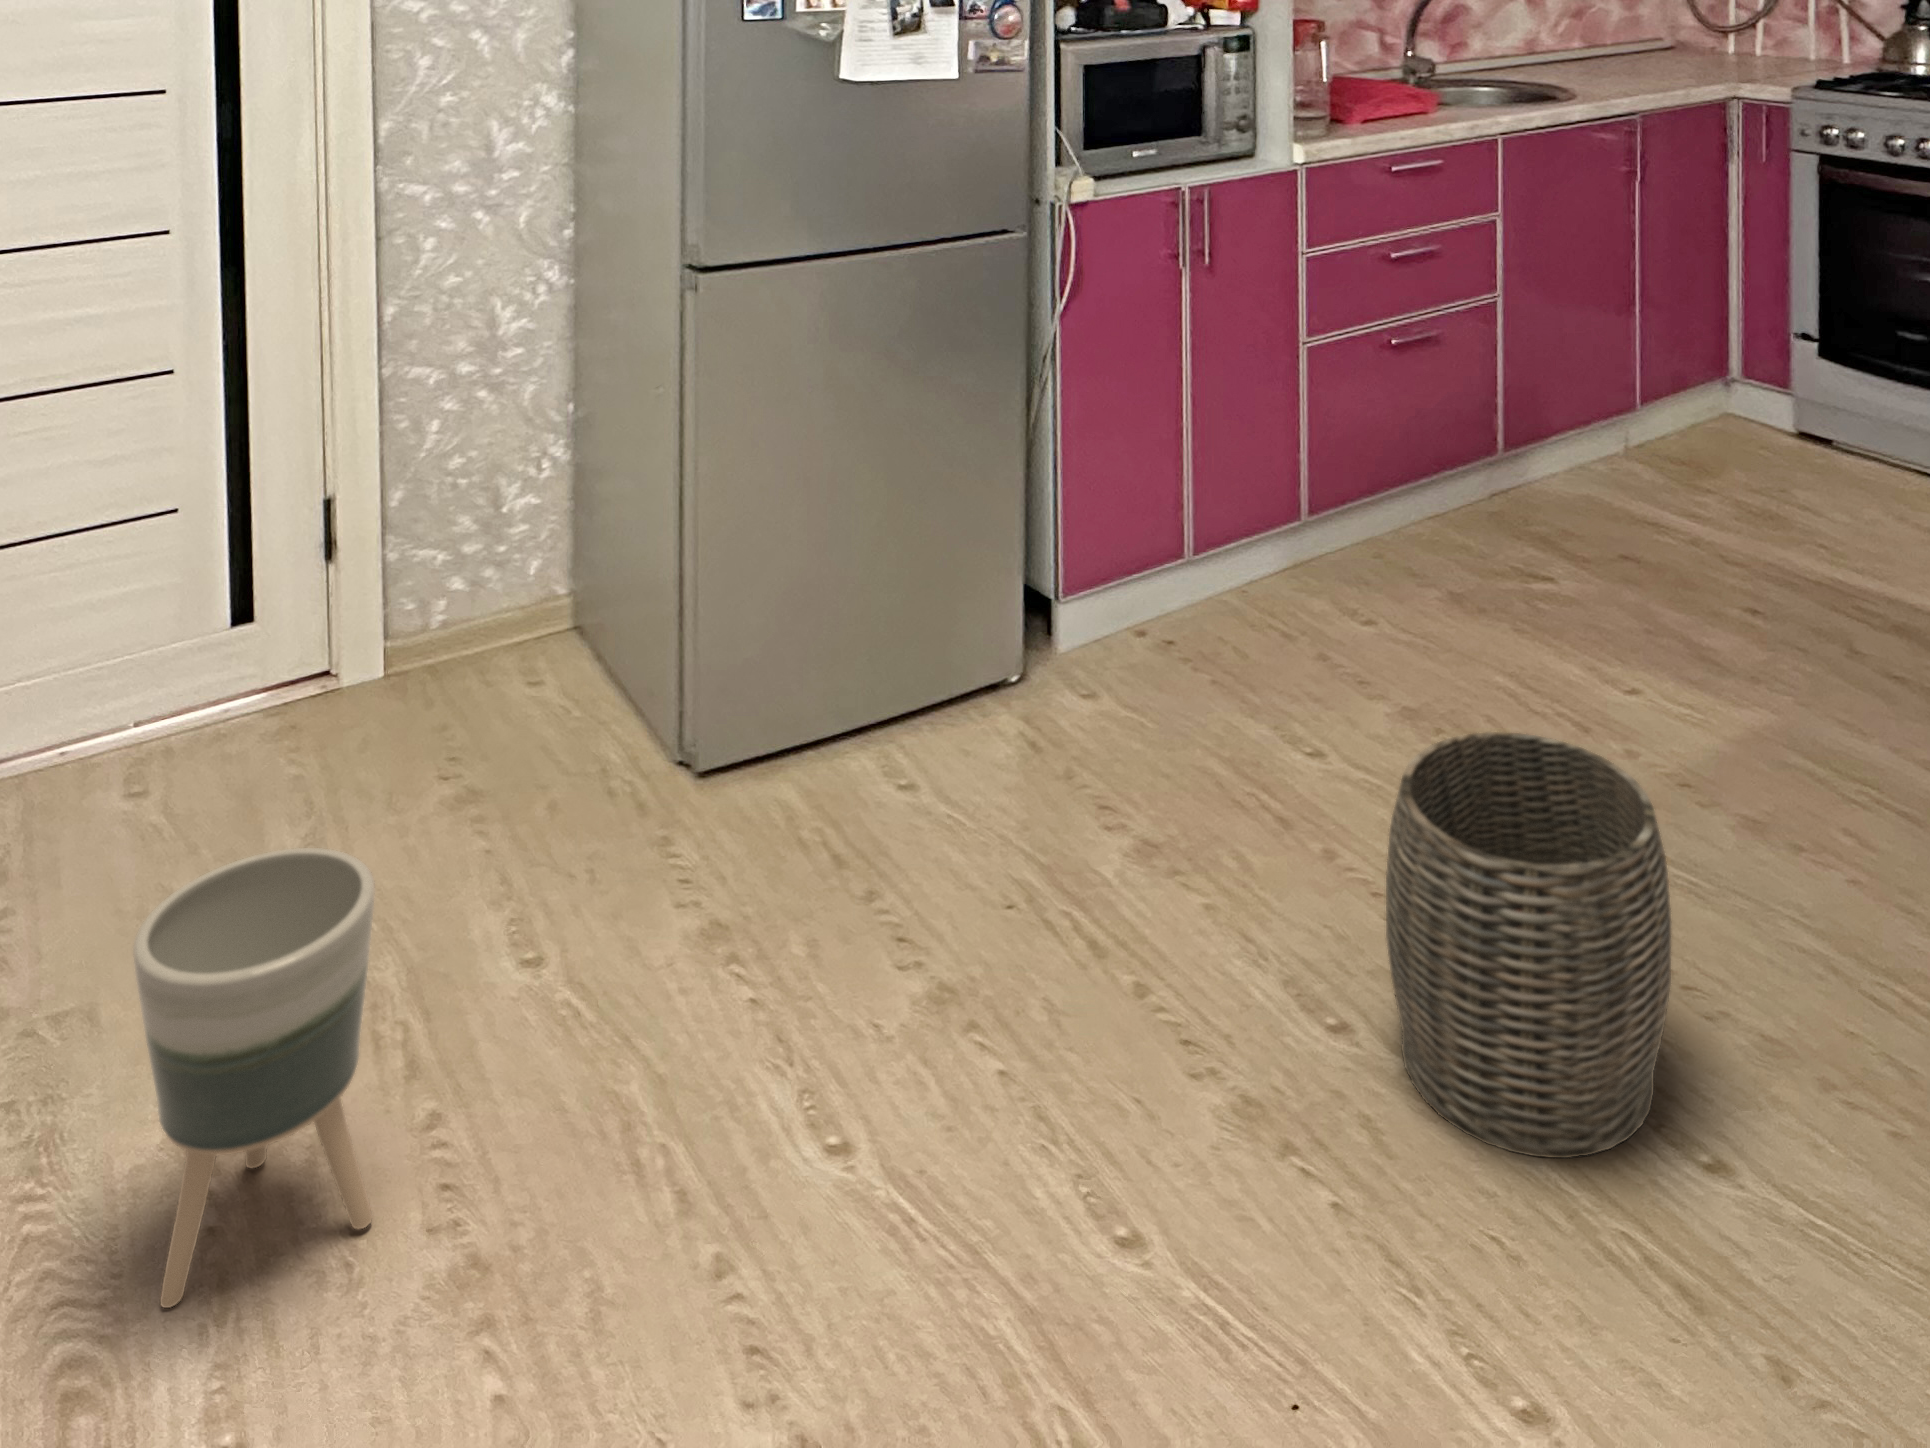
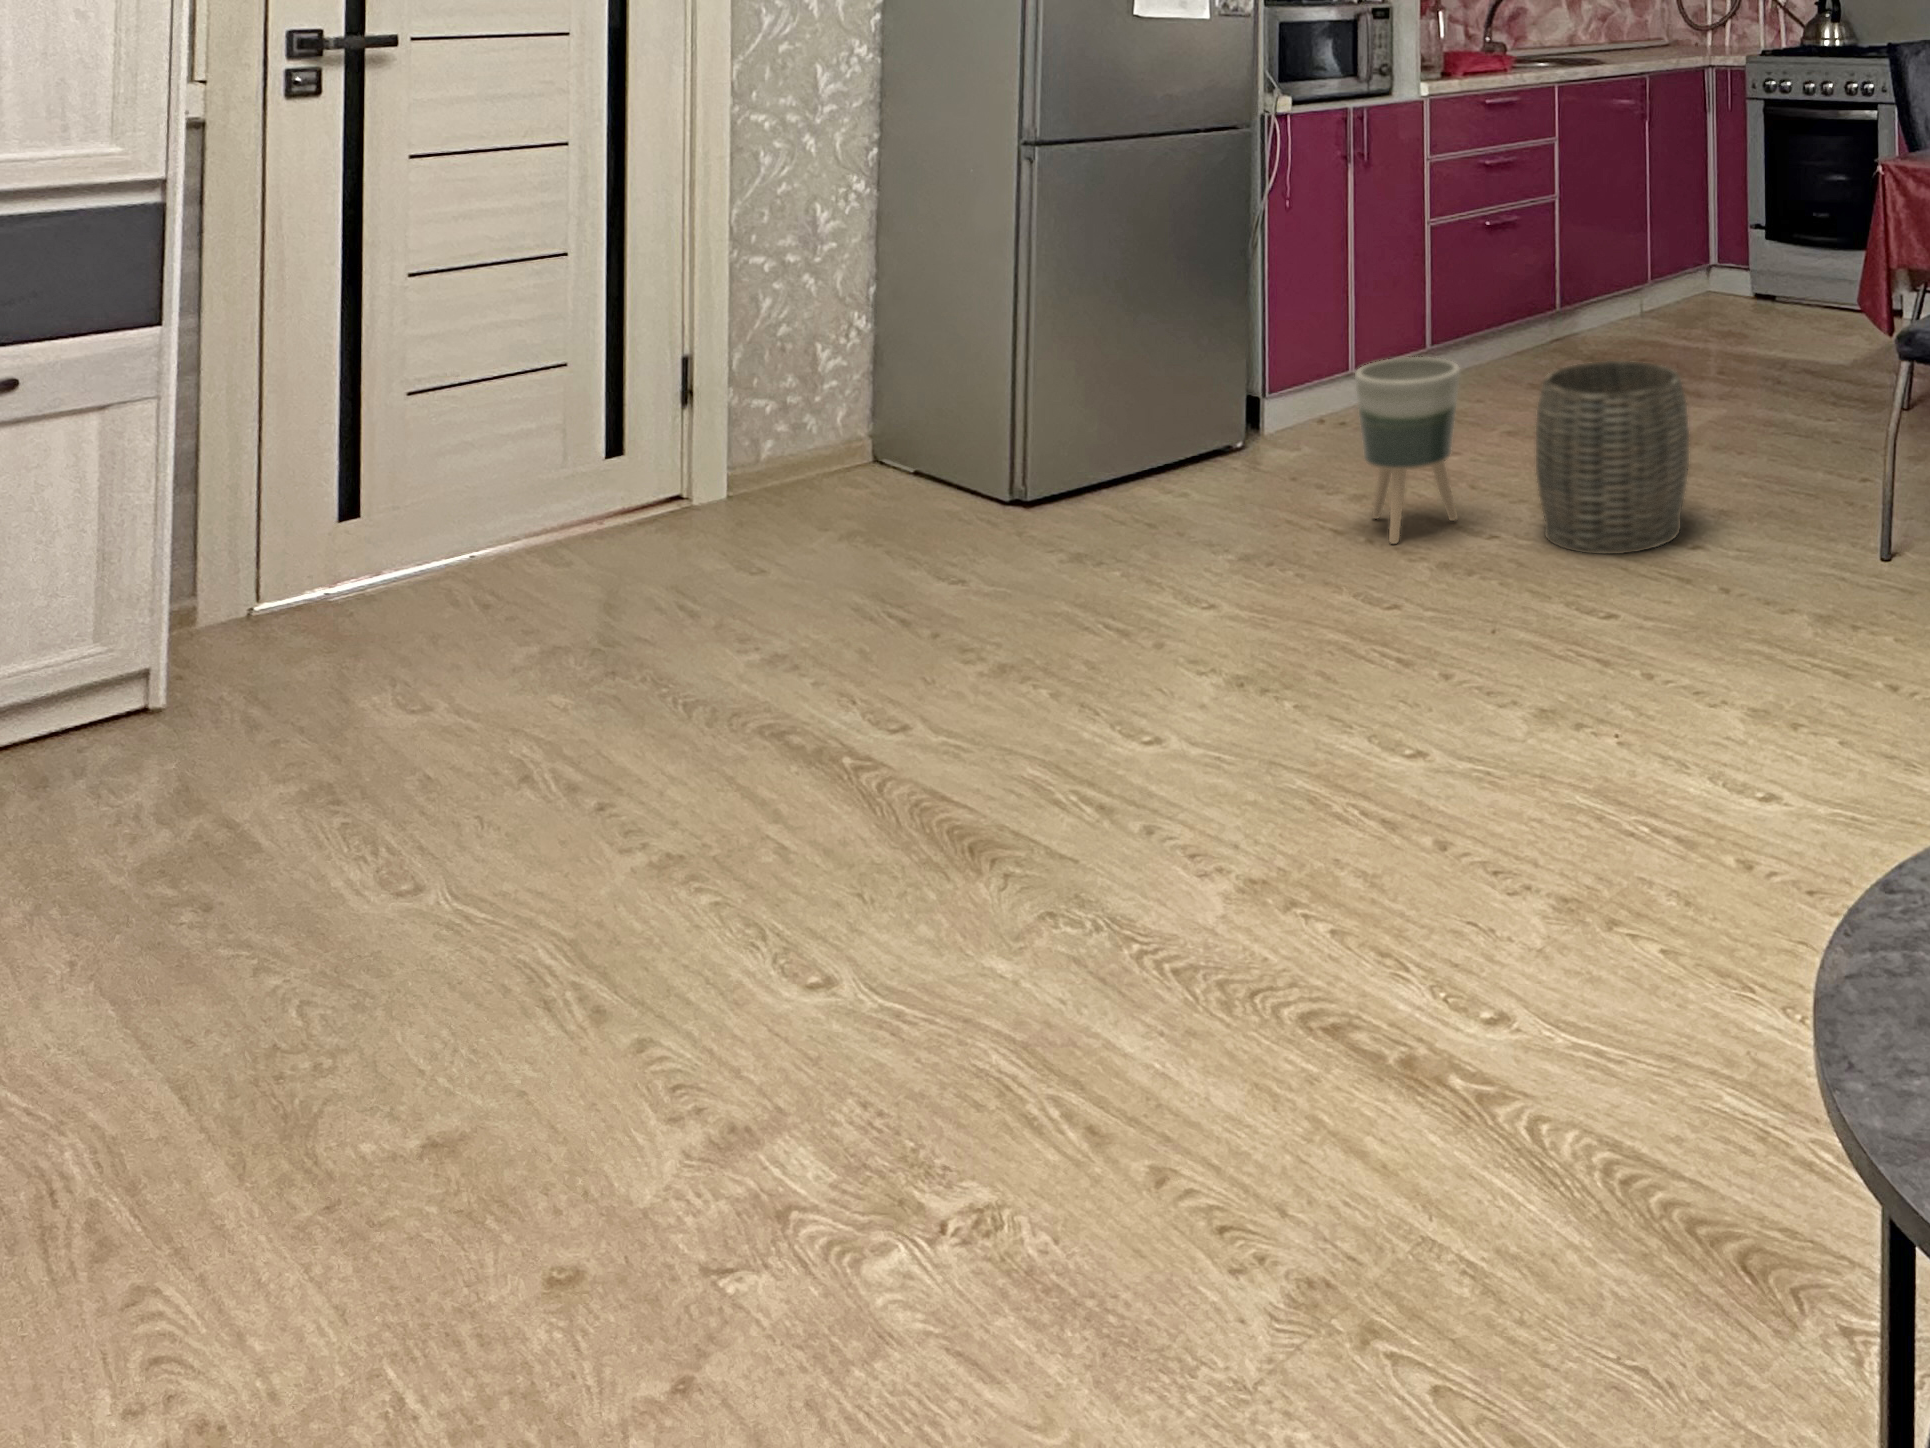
planter: present [133,848,375,1308] -> present [1355,357,1460,544]

